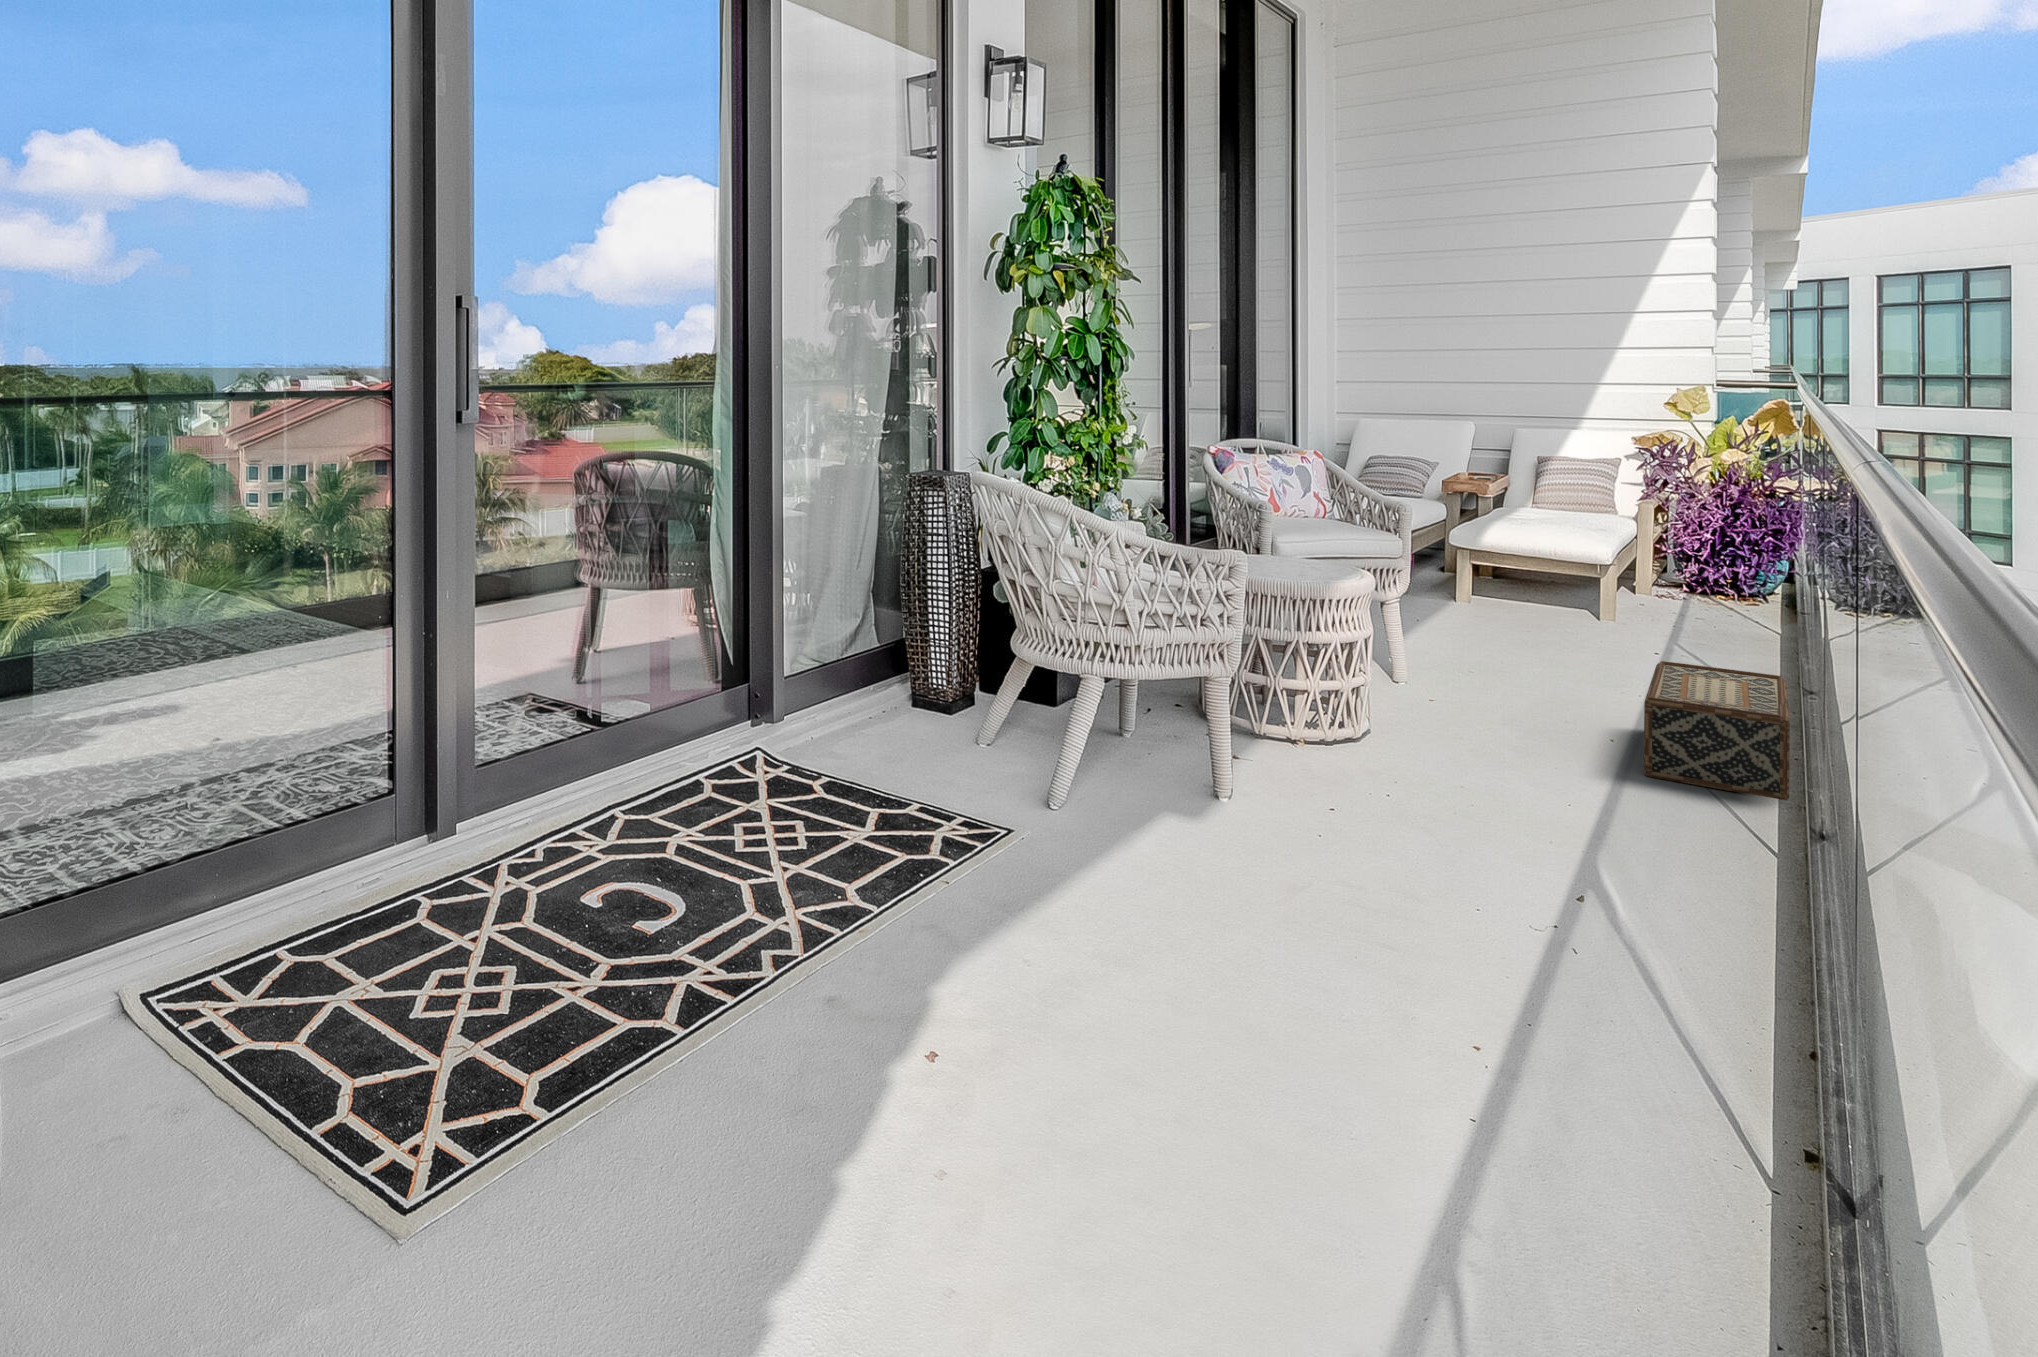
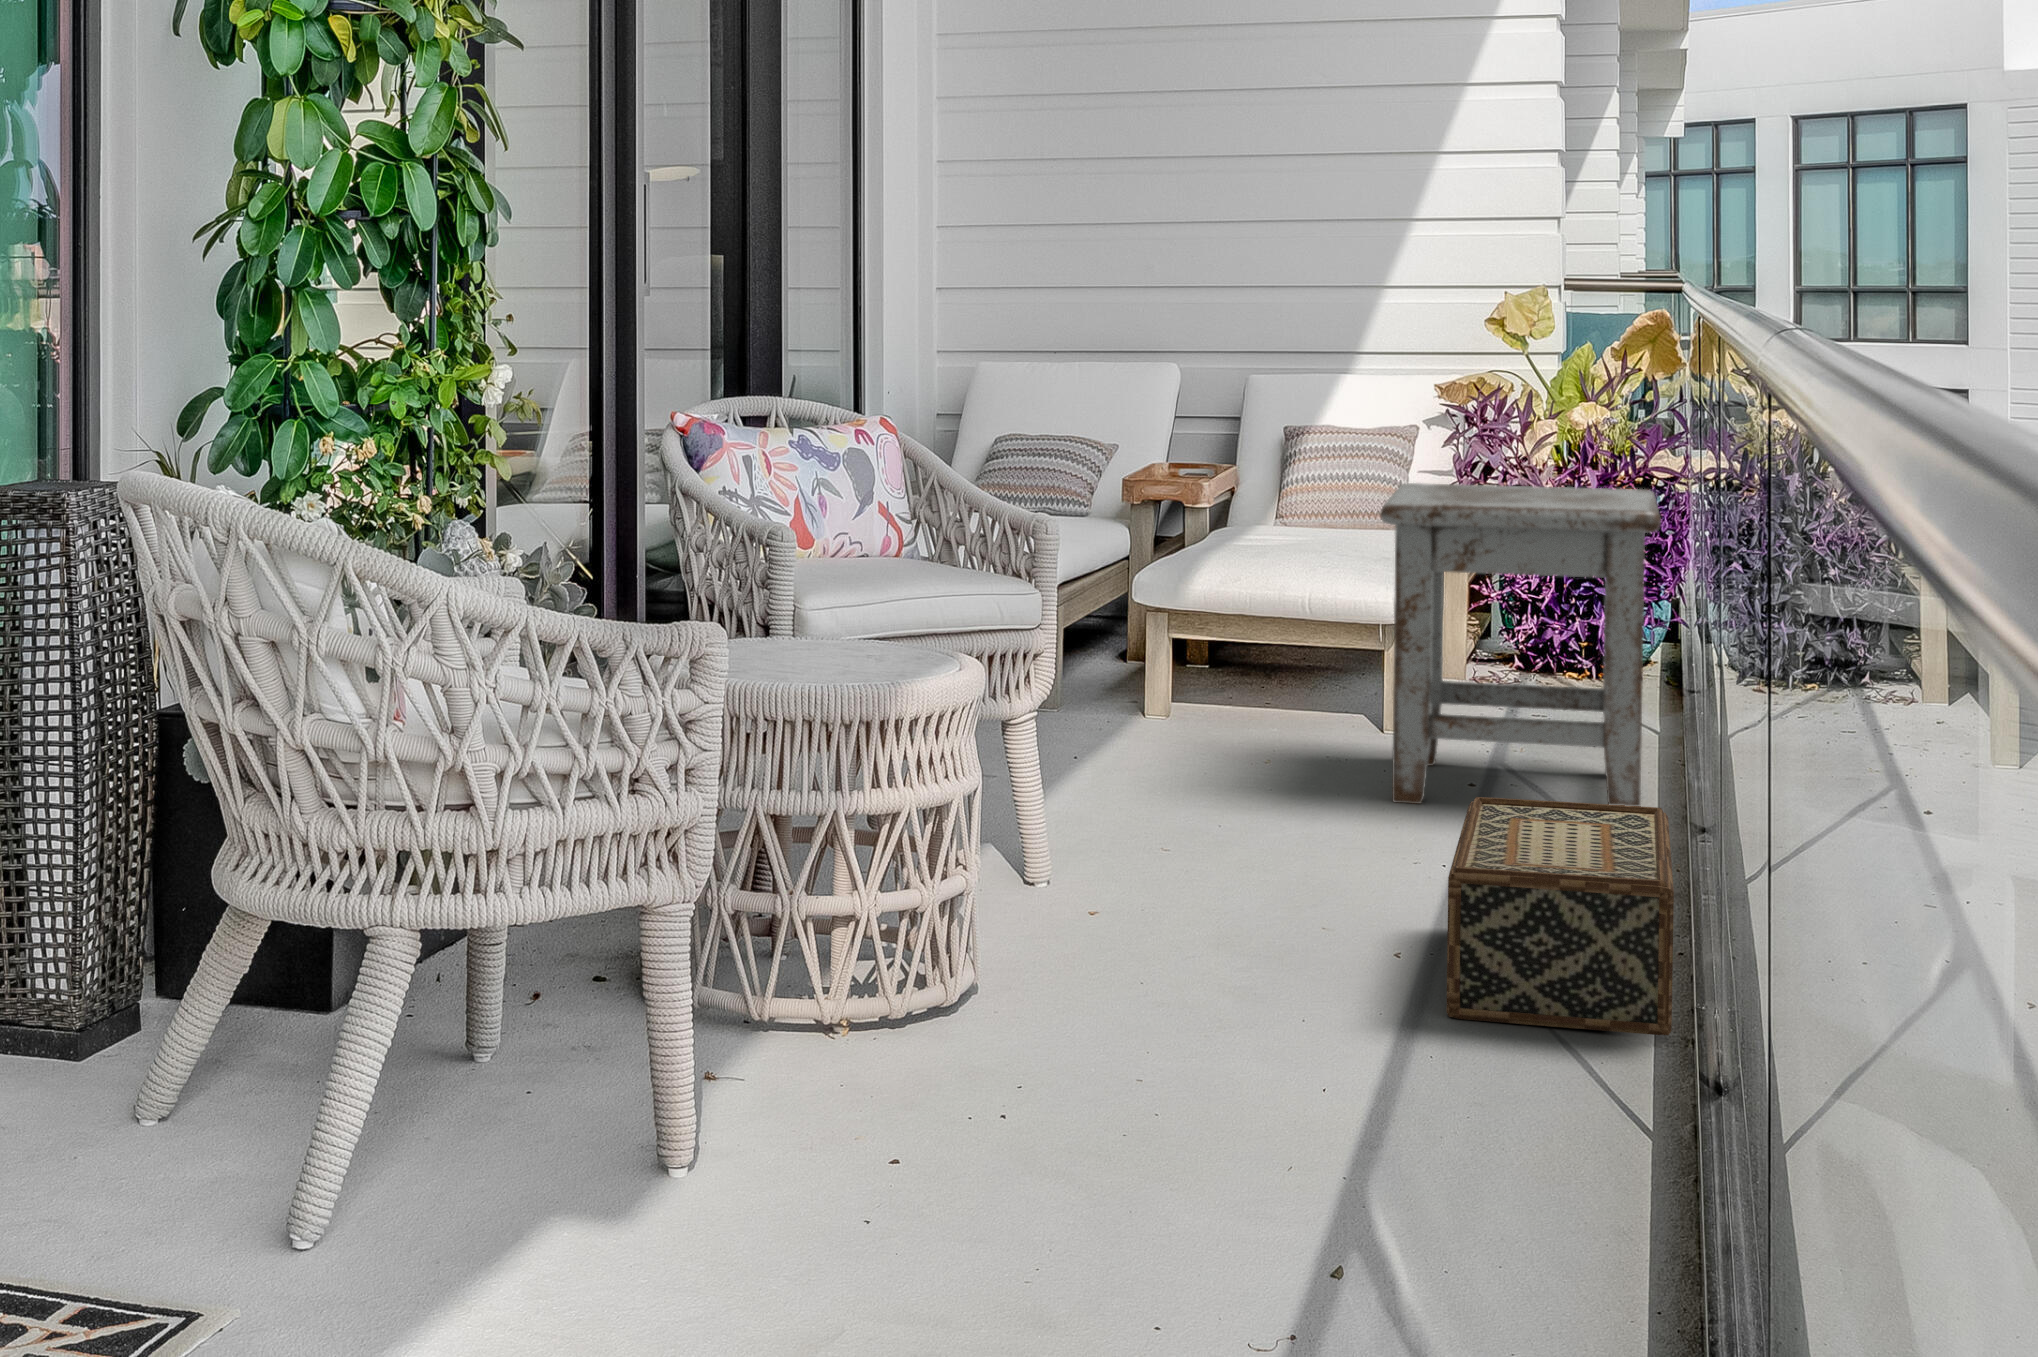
stool: none [1599,490,1781,680] -> present [1380,483,1661,806]

